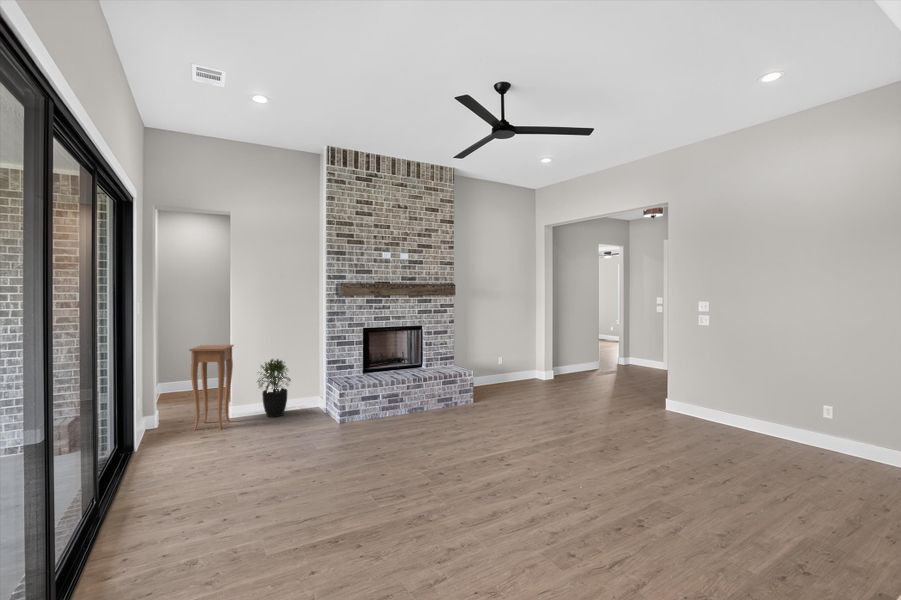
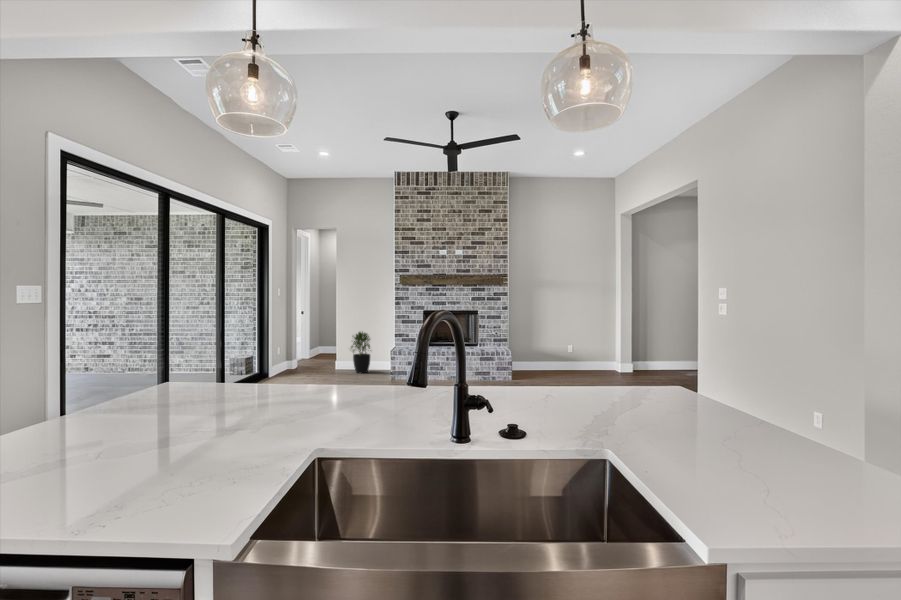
side table: present [189,345,234,430] -> none [304,319,334,375]

